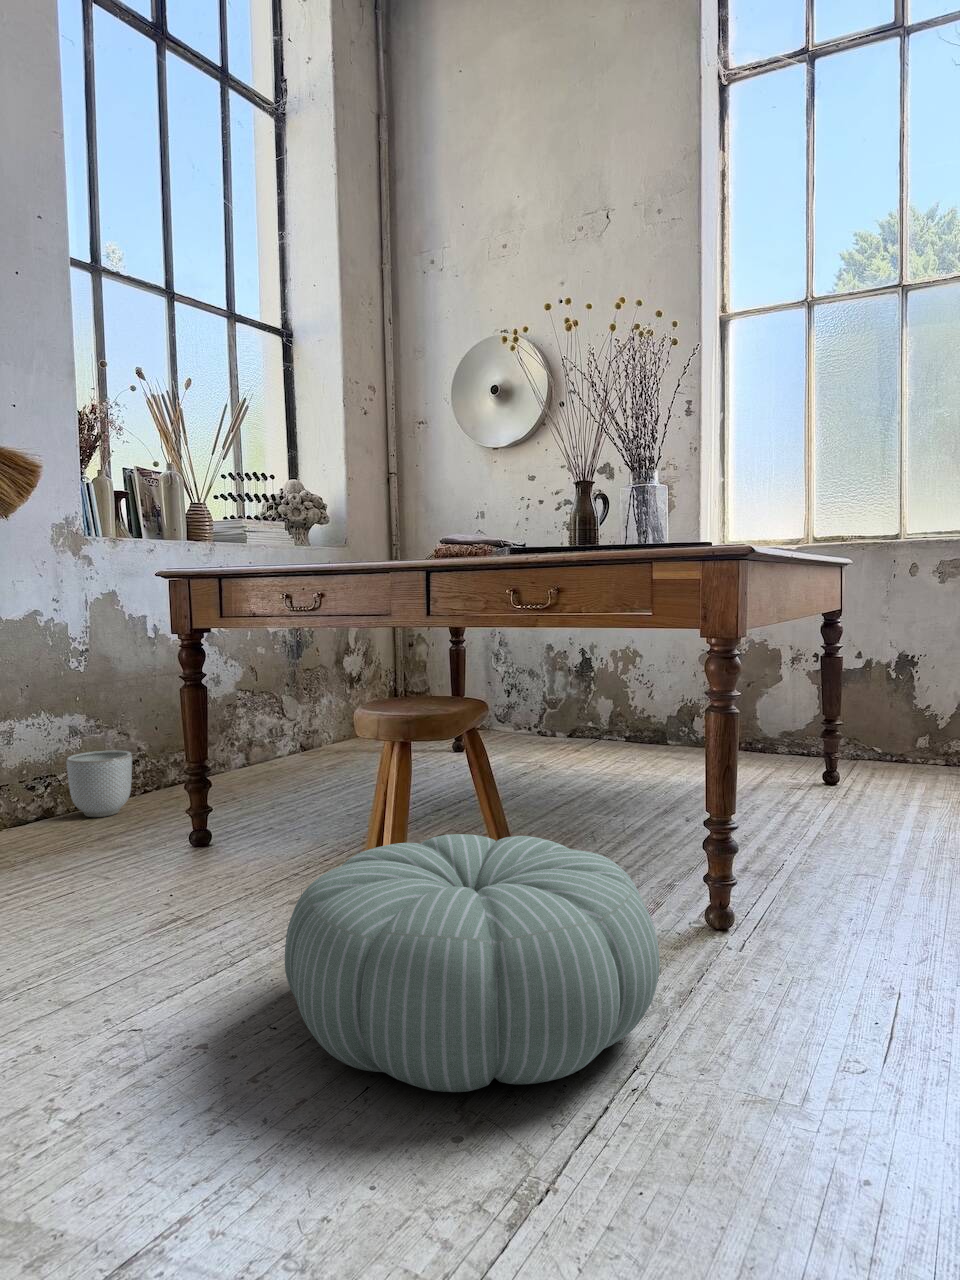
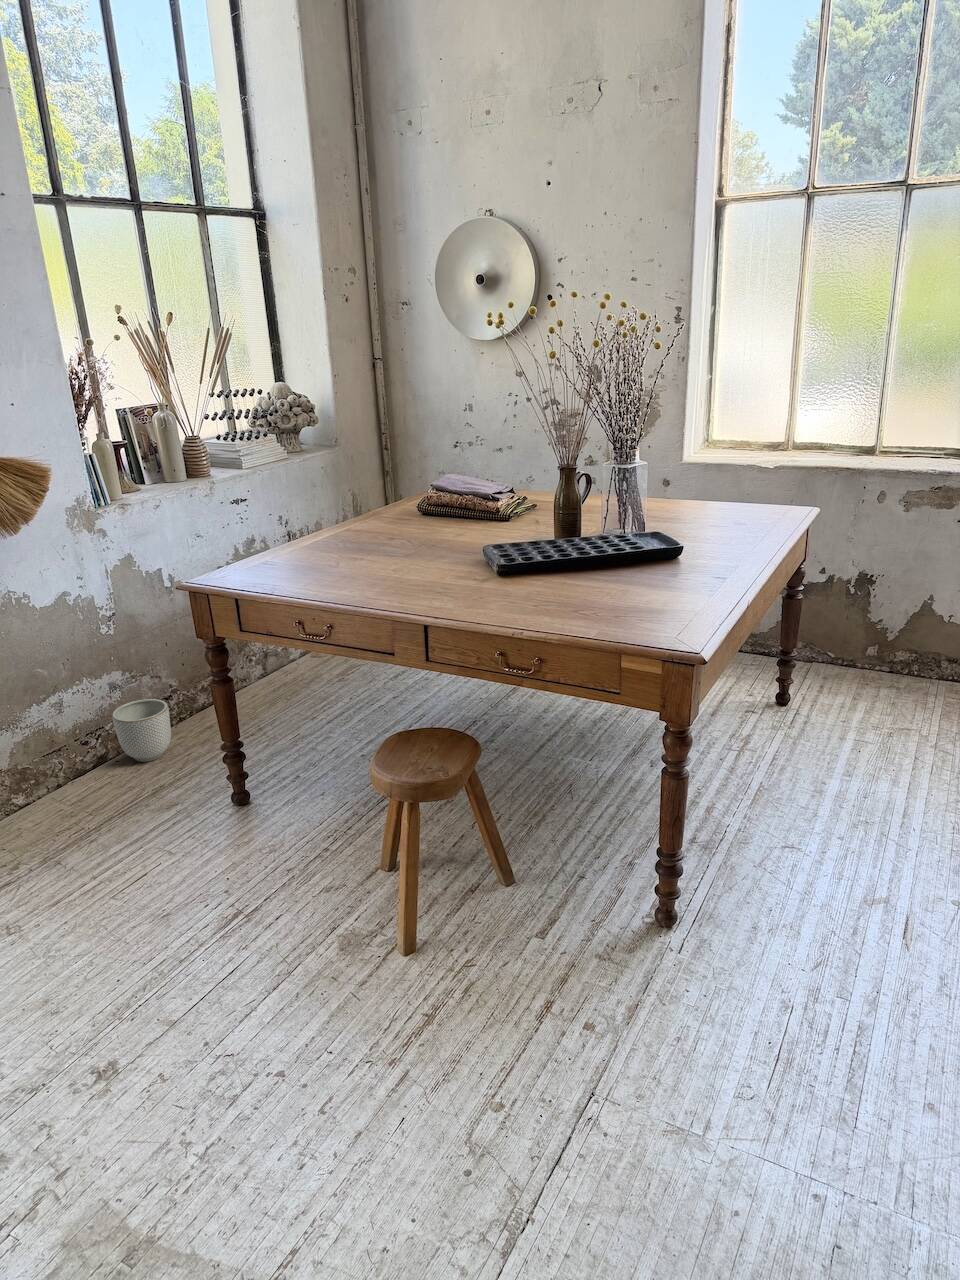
pouf: present [285,834,660,1092] -> none [335,886,611,1134]

